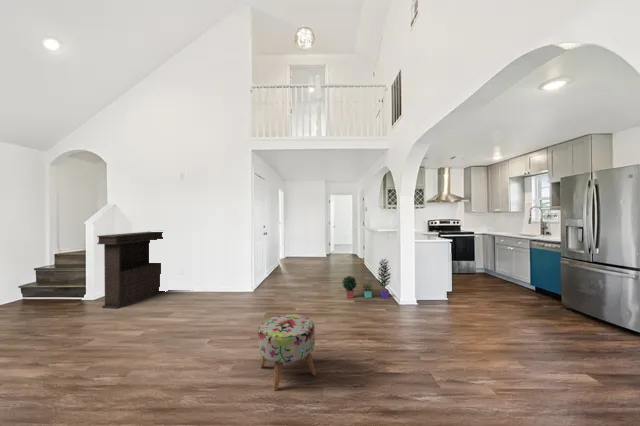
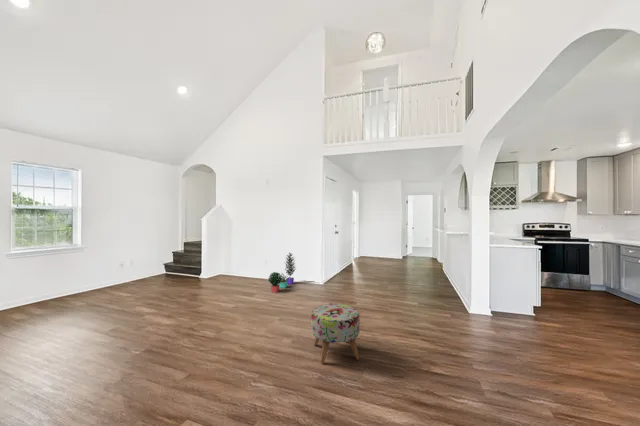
console table: present [97,232,163,309] -> none [208,227,261,287]
potted plant: present [343,259,390,298] -> present [268,253,295,292]

